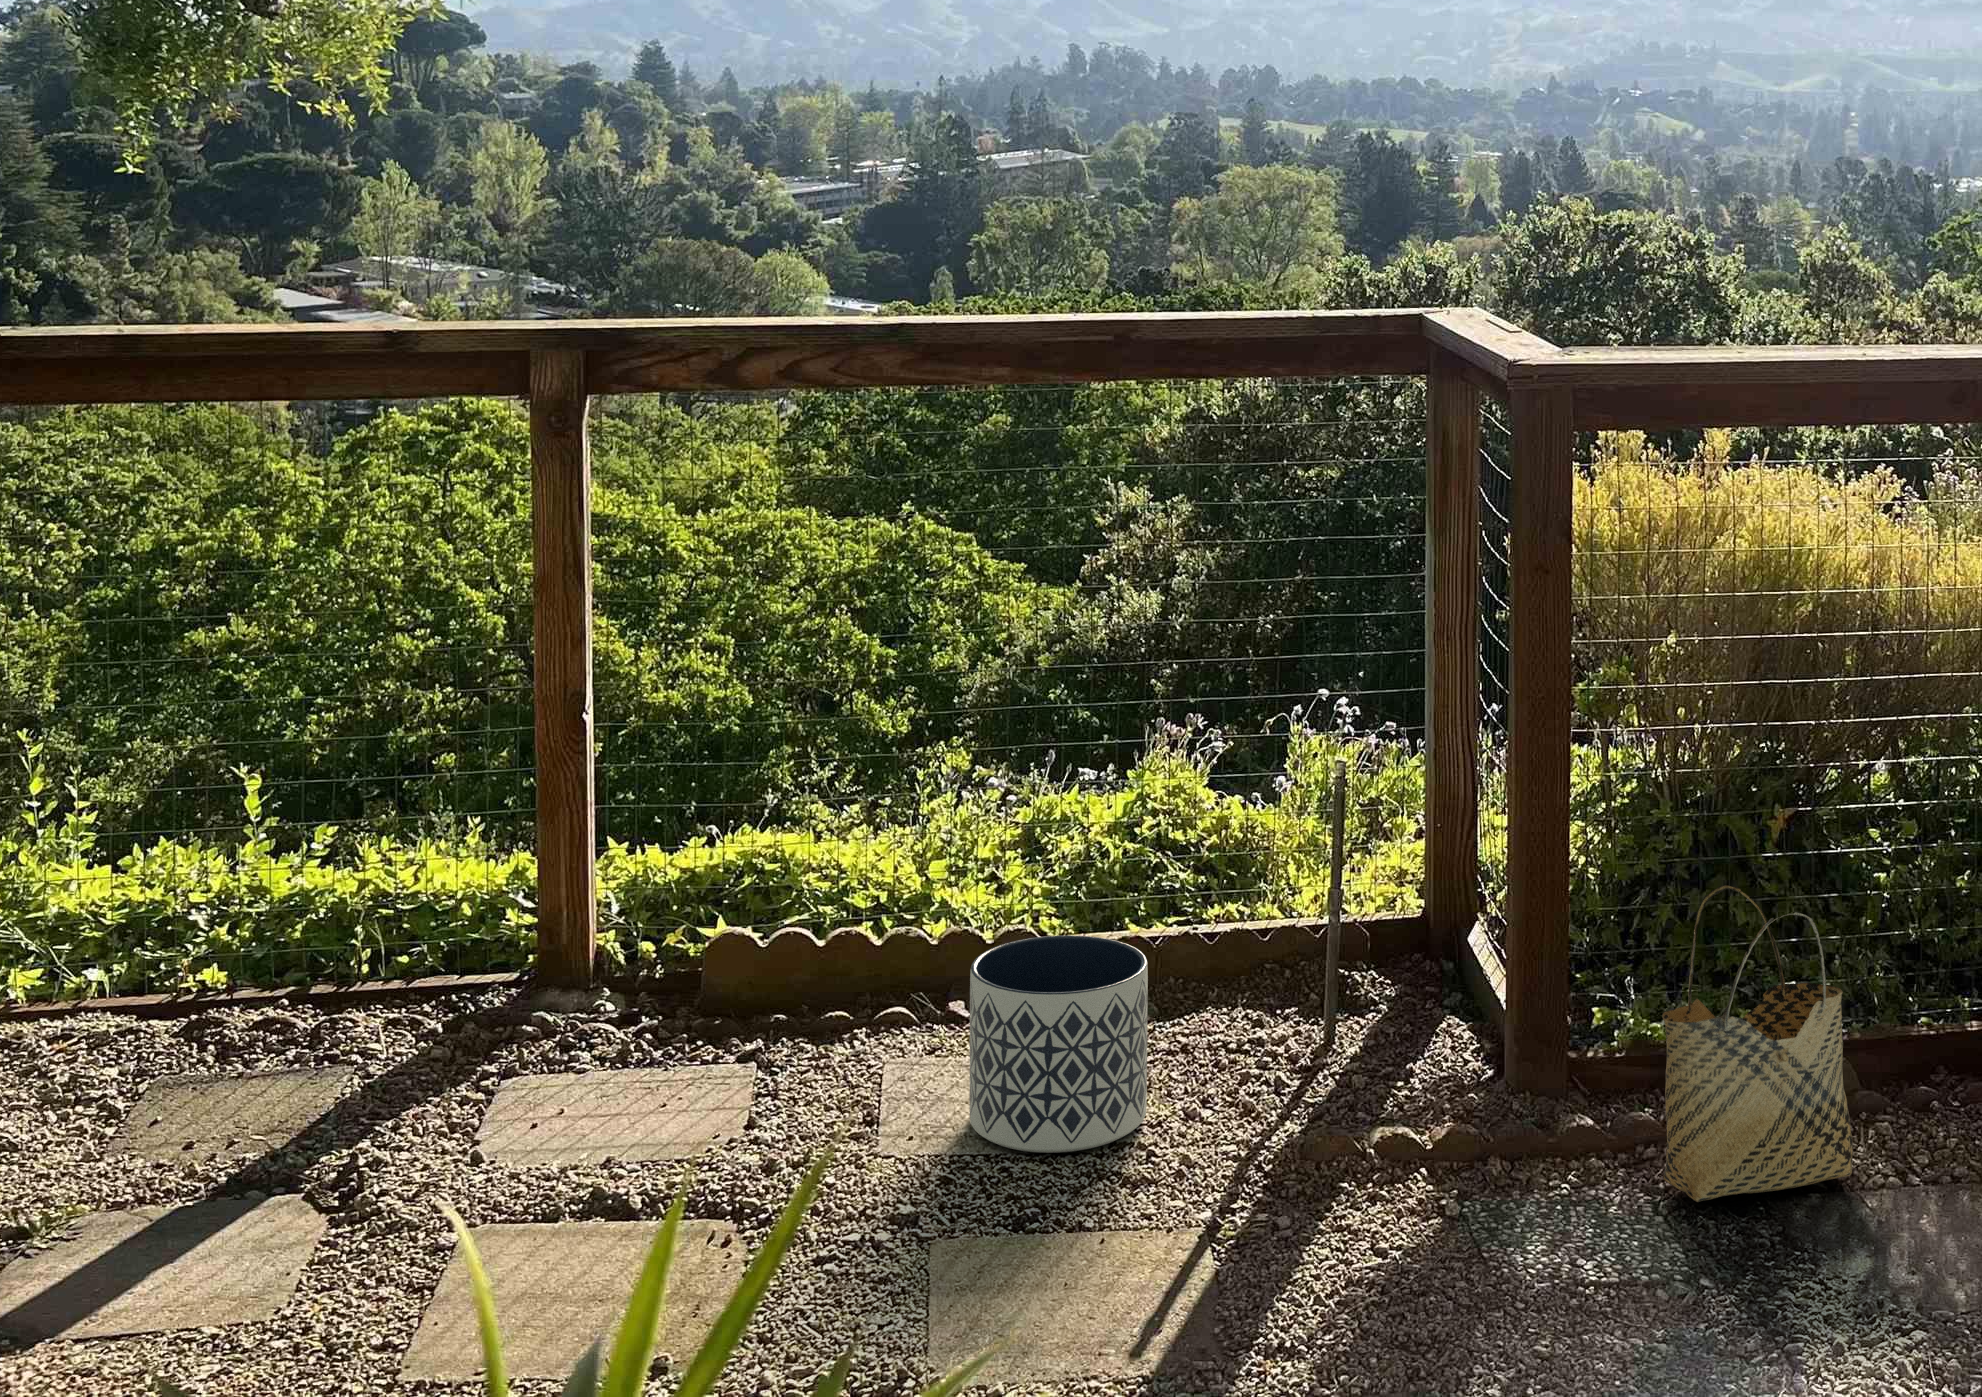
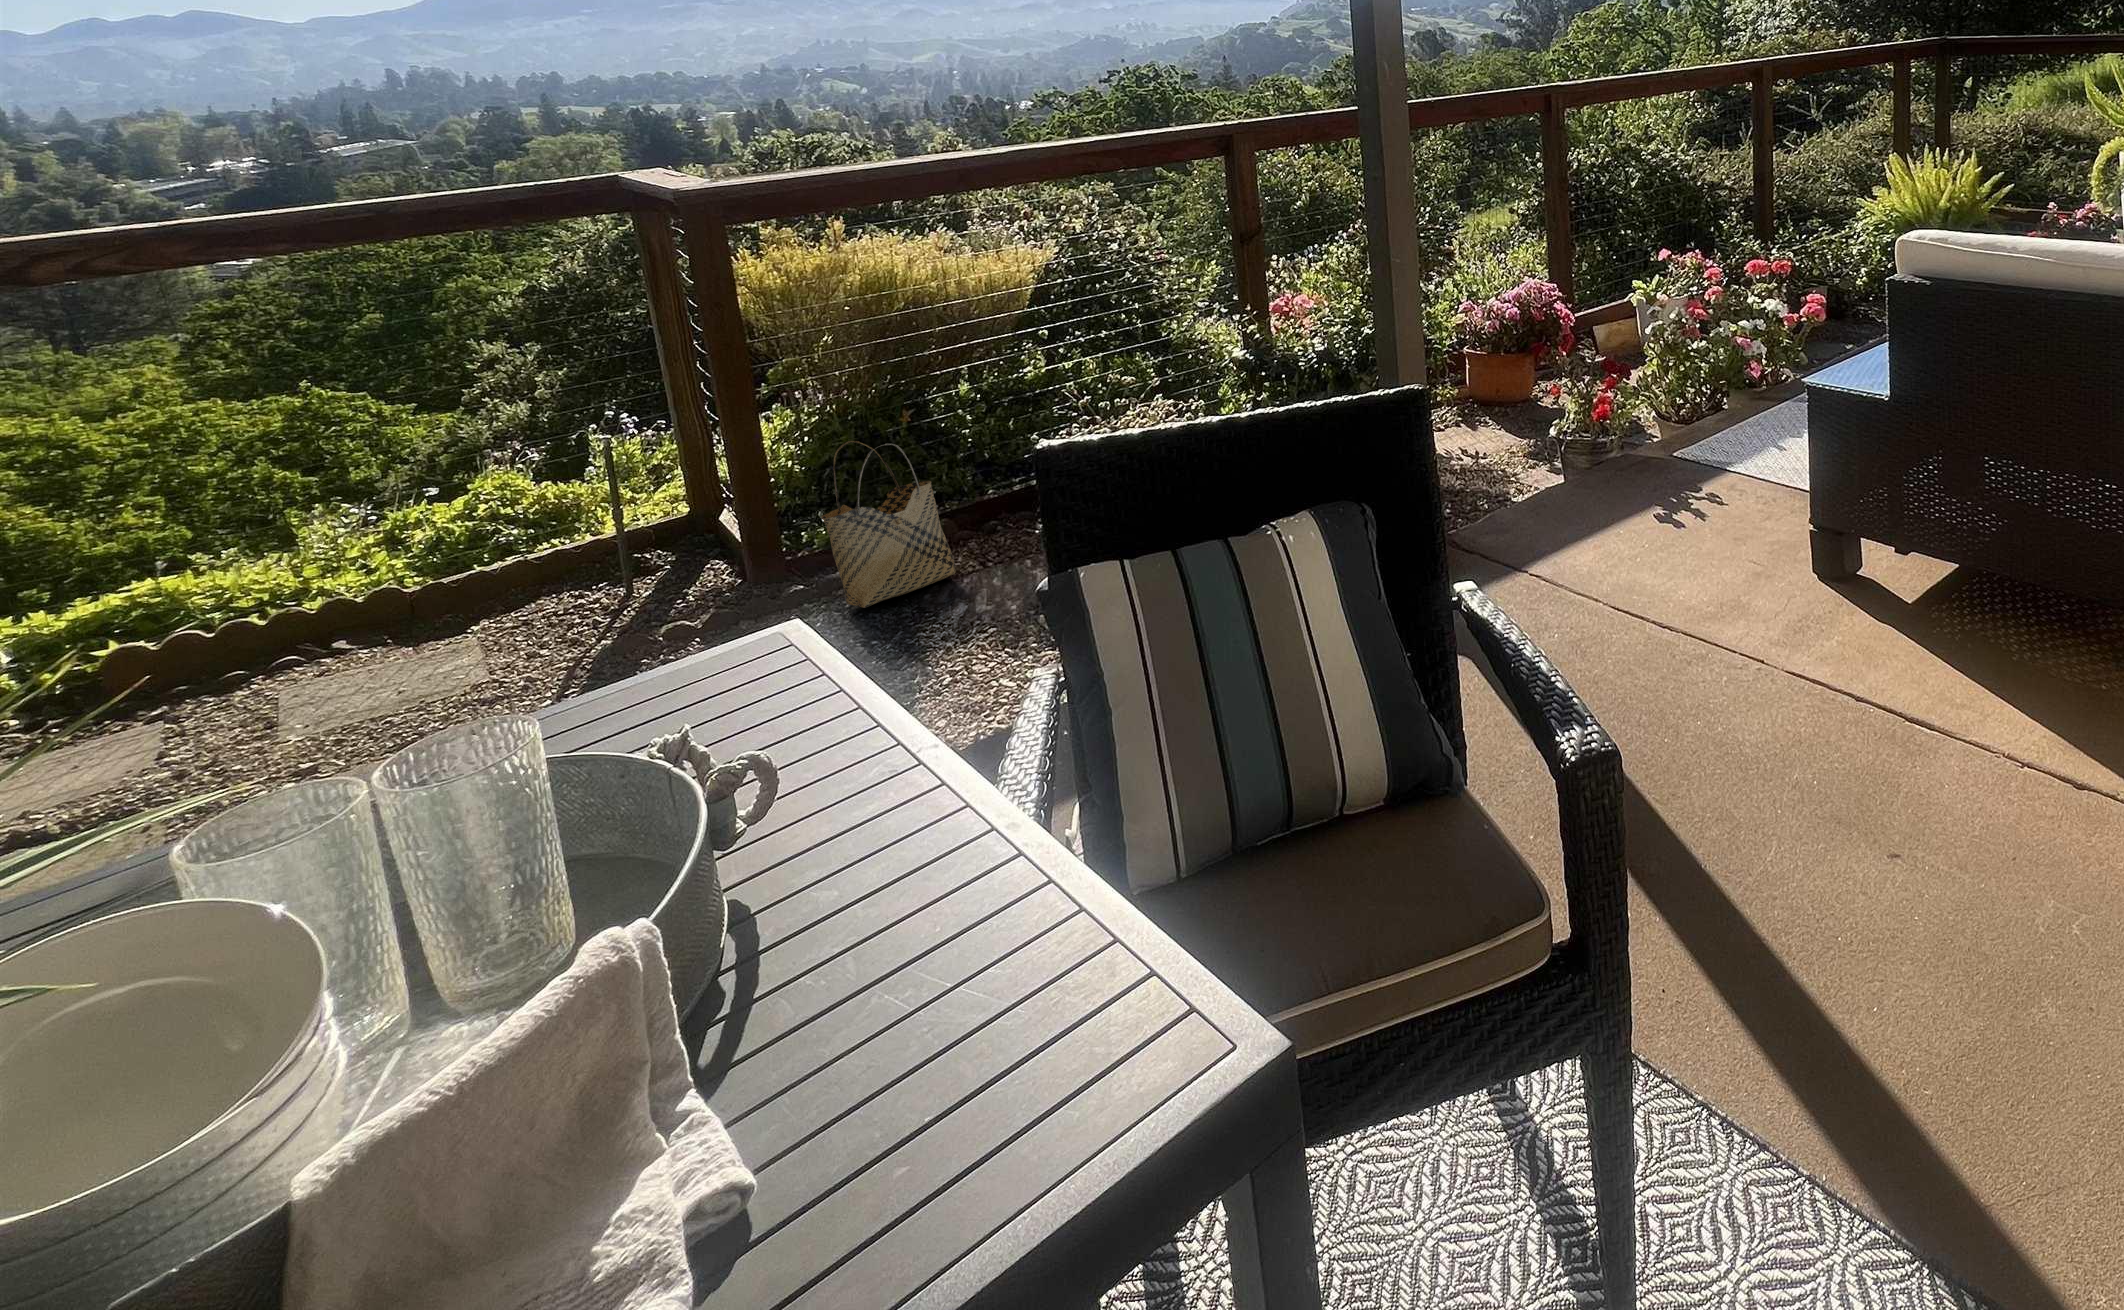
planter: present [969,935,1148,1153] -> none [327,568,498,706]

